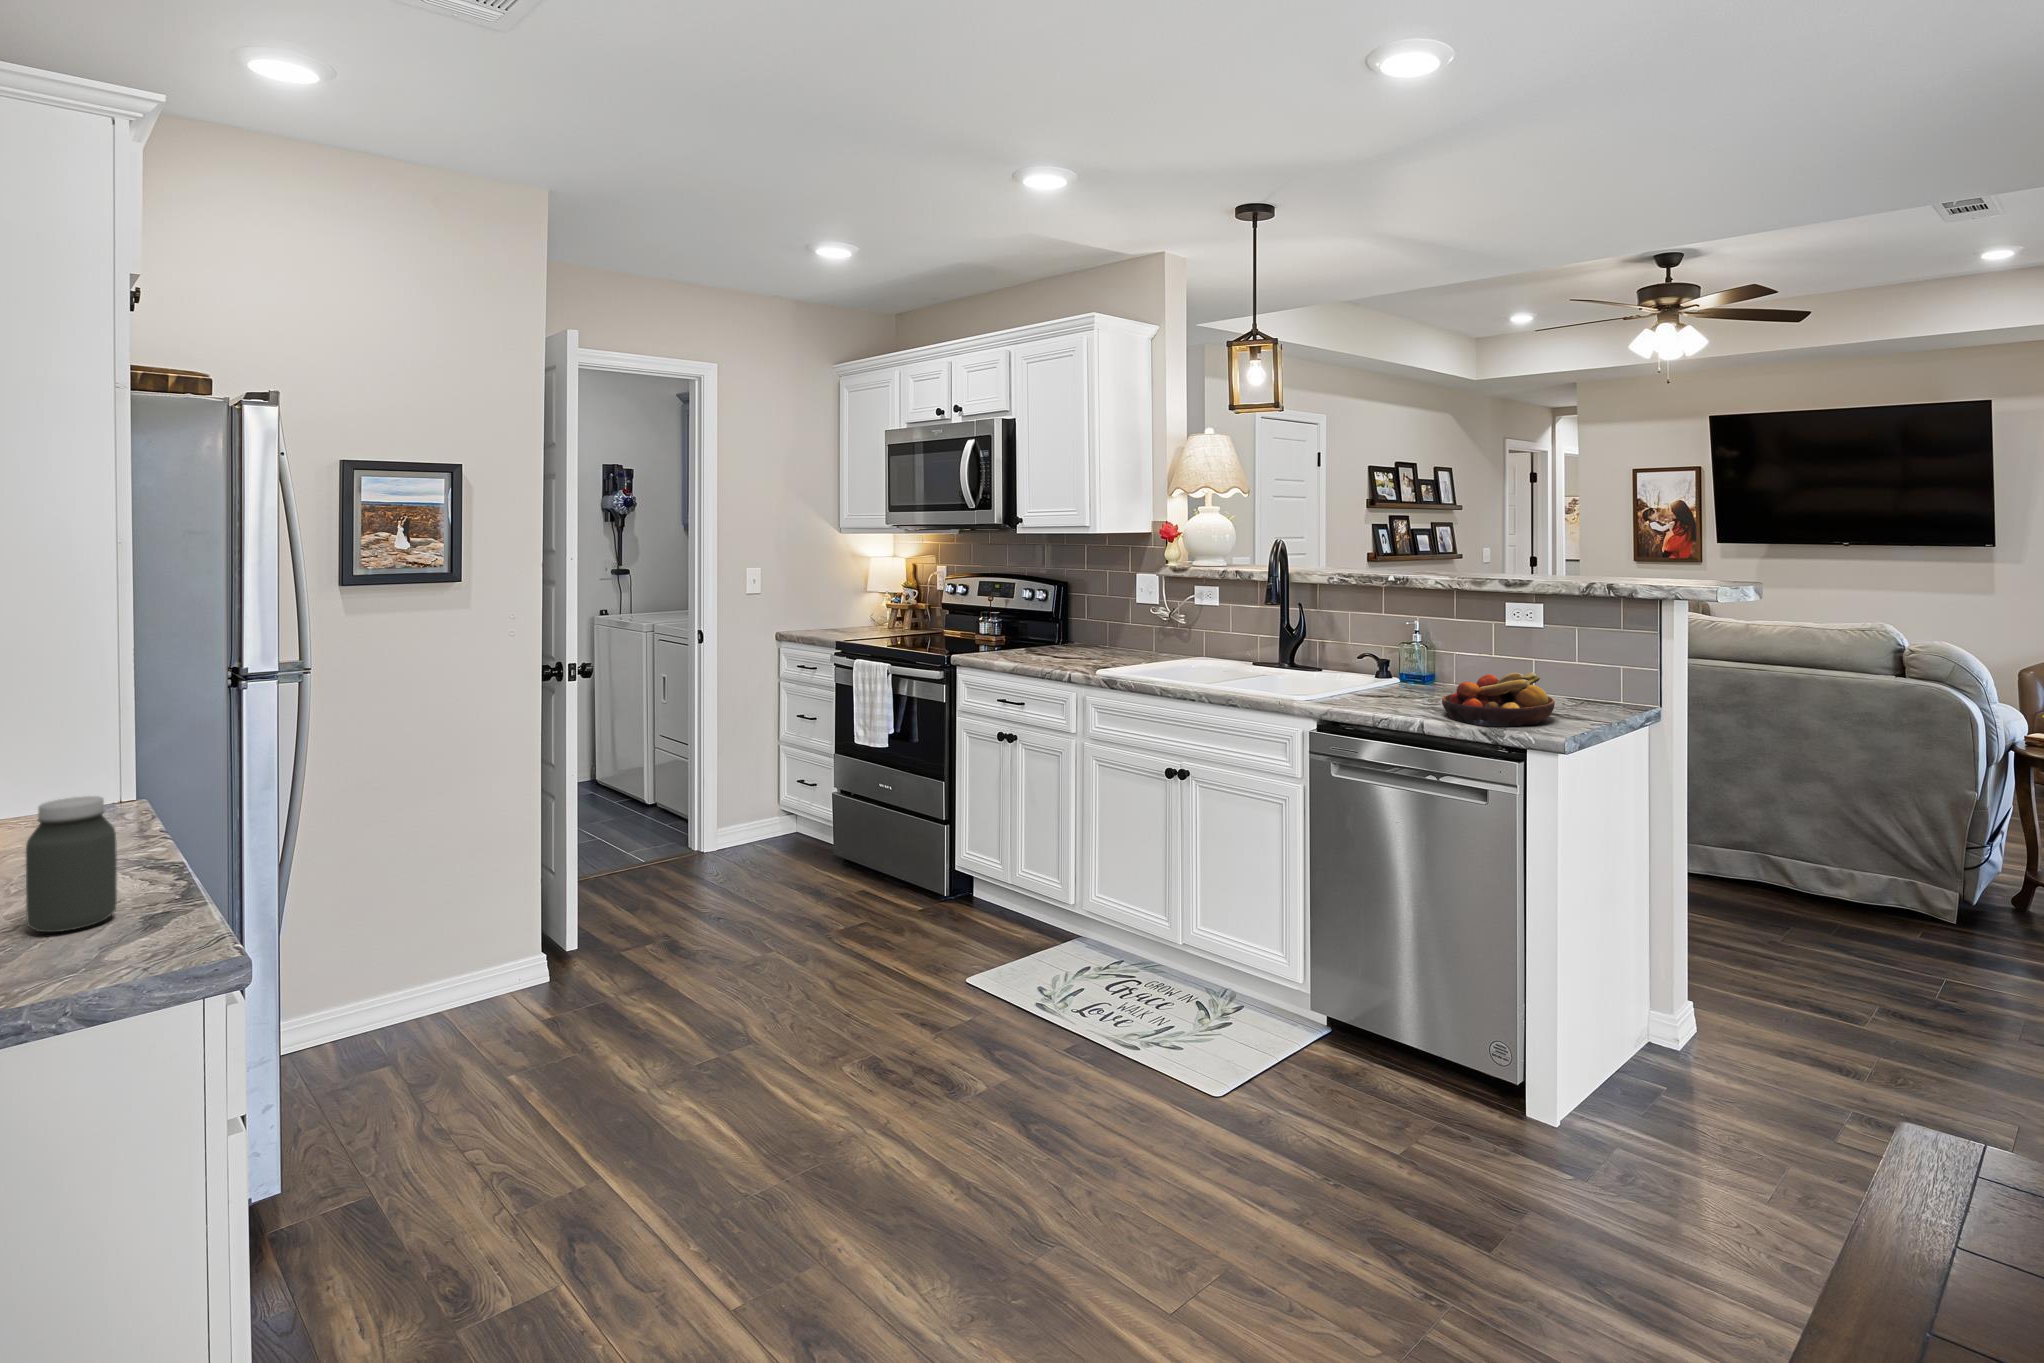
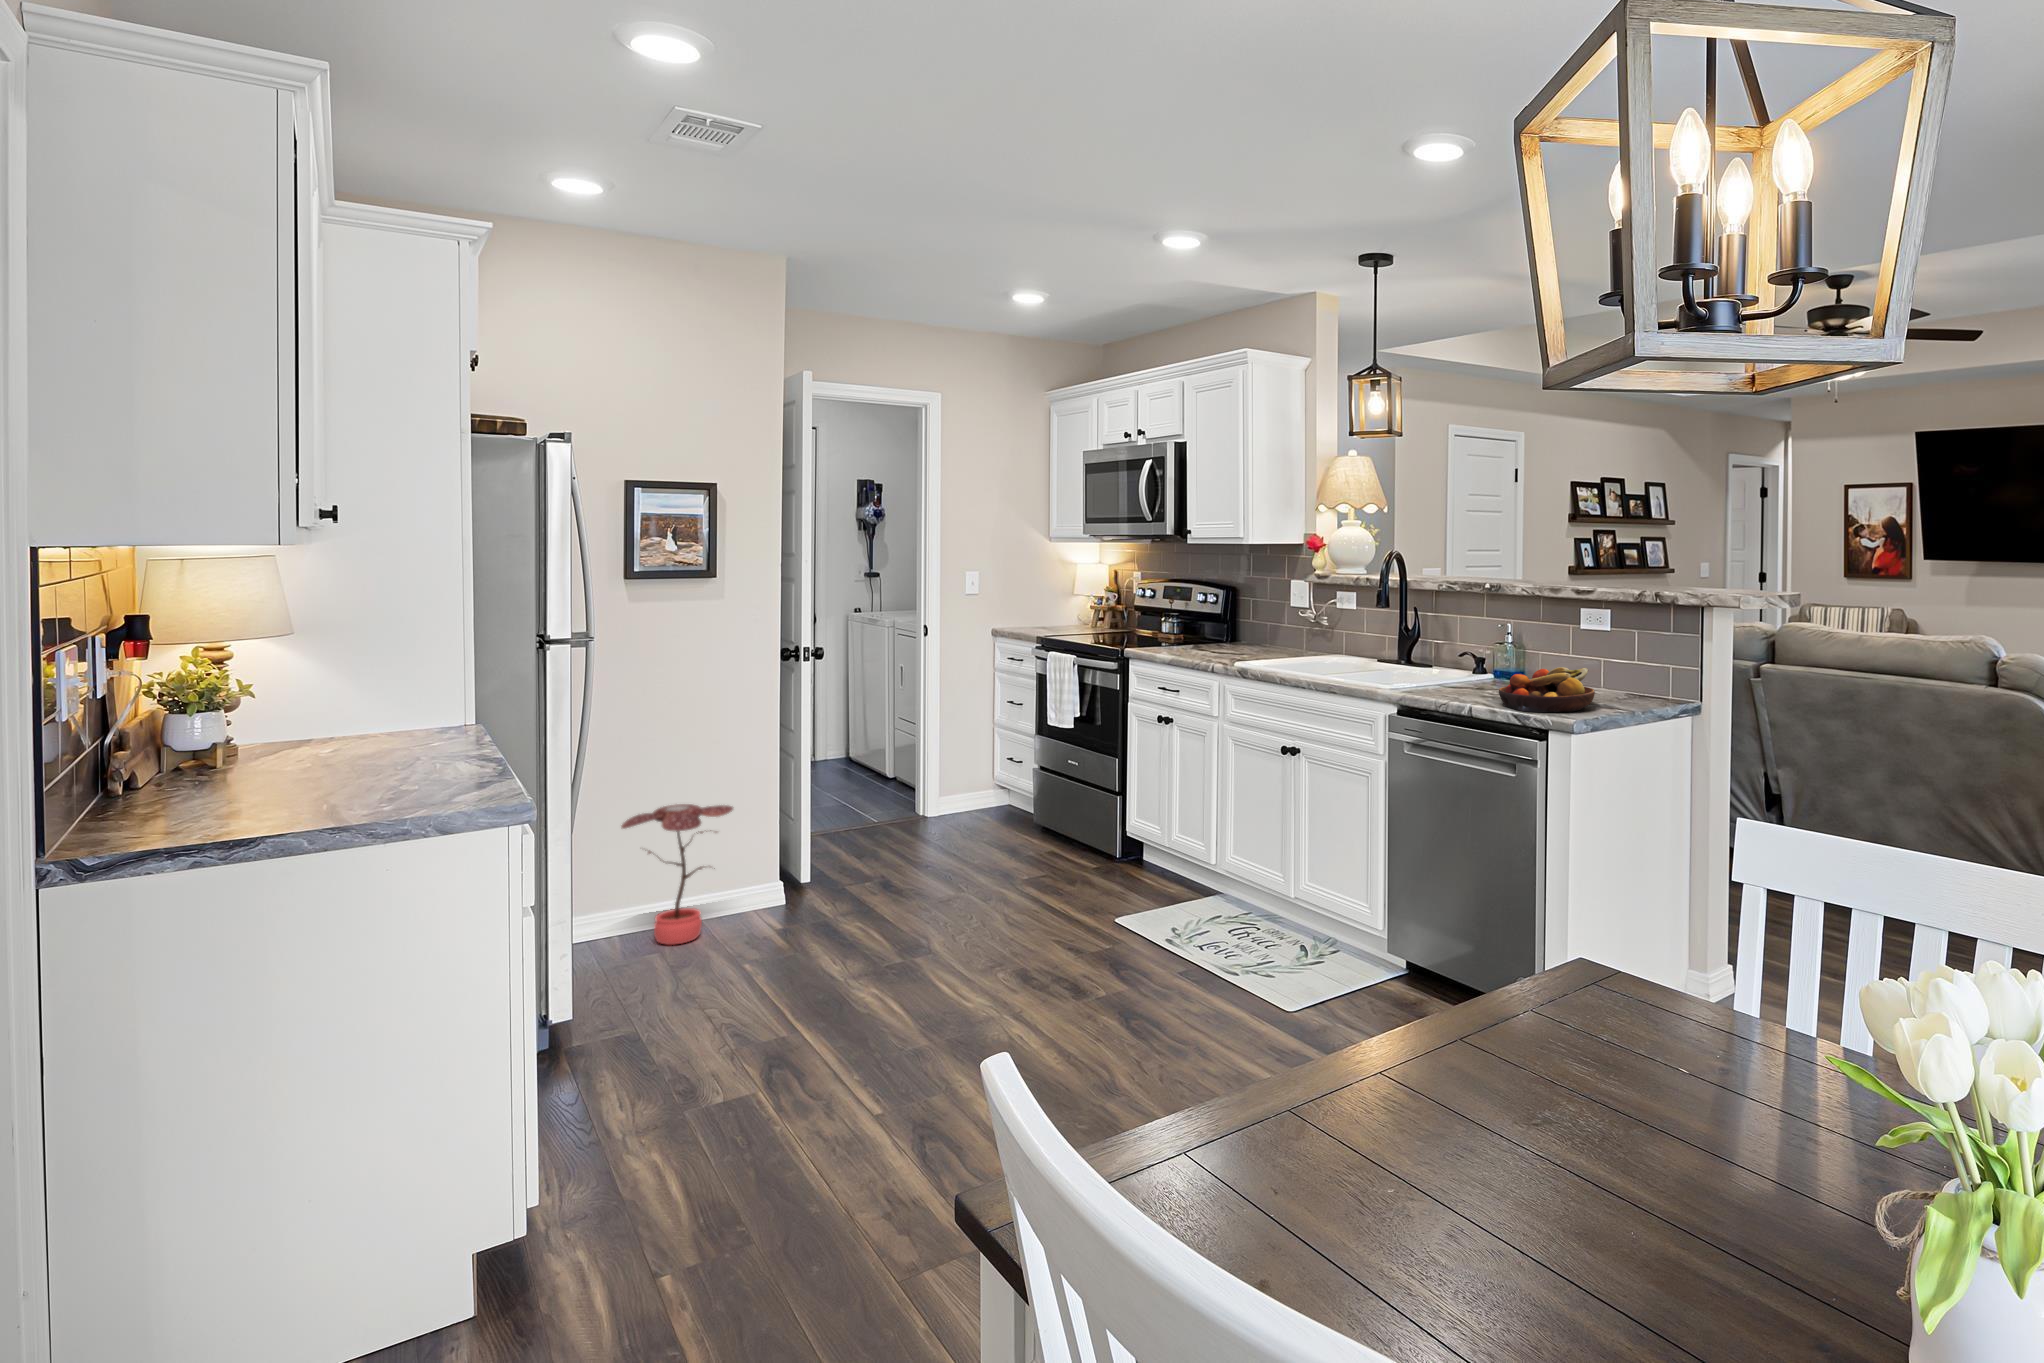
jar: present [26,796,117,932] -> none [418,703,469,785]
potted plant: none [340,867,491,1051] -> present [621,804,733,945]

